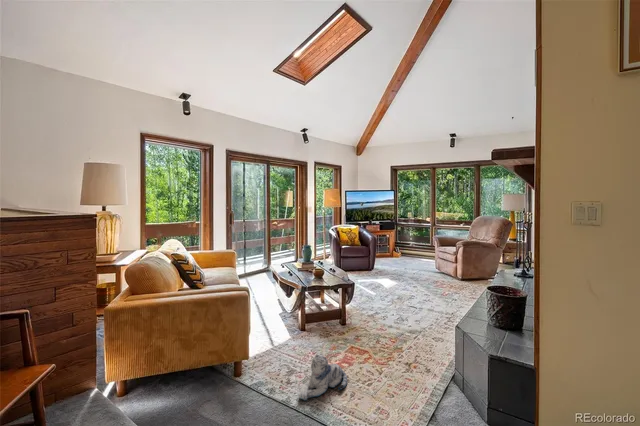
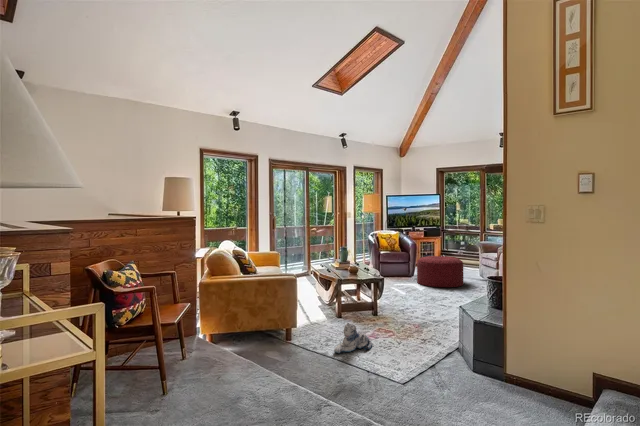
ottoman: none [378,250,424,283] -> present [417,256,464,287]

